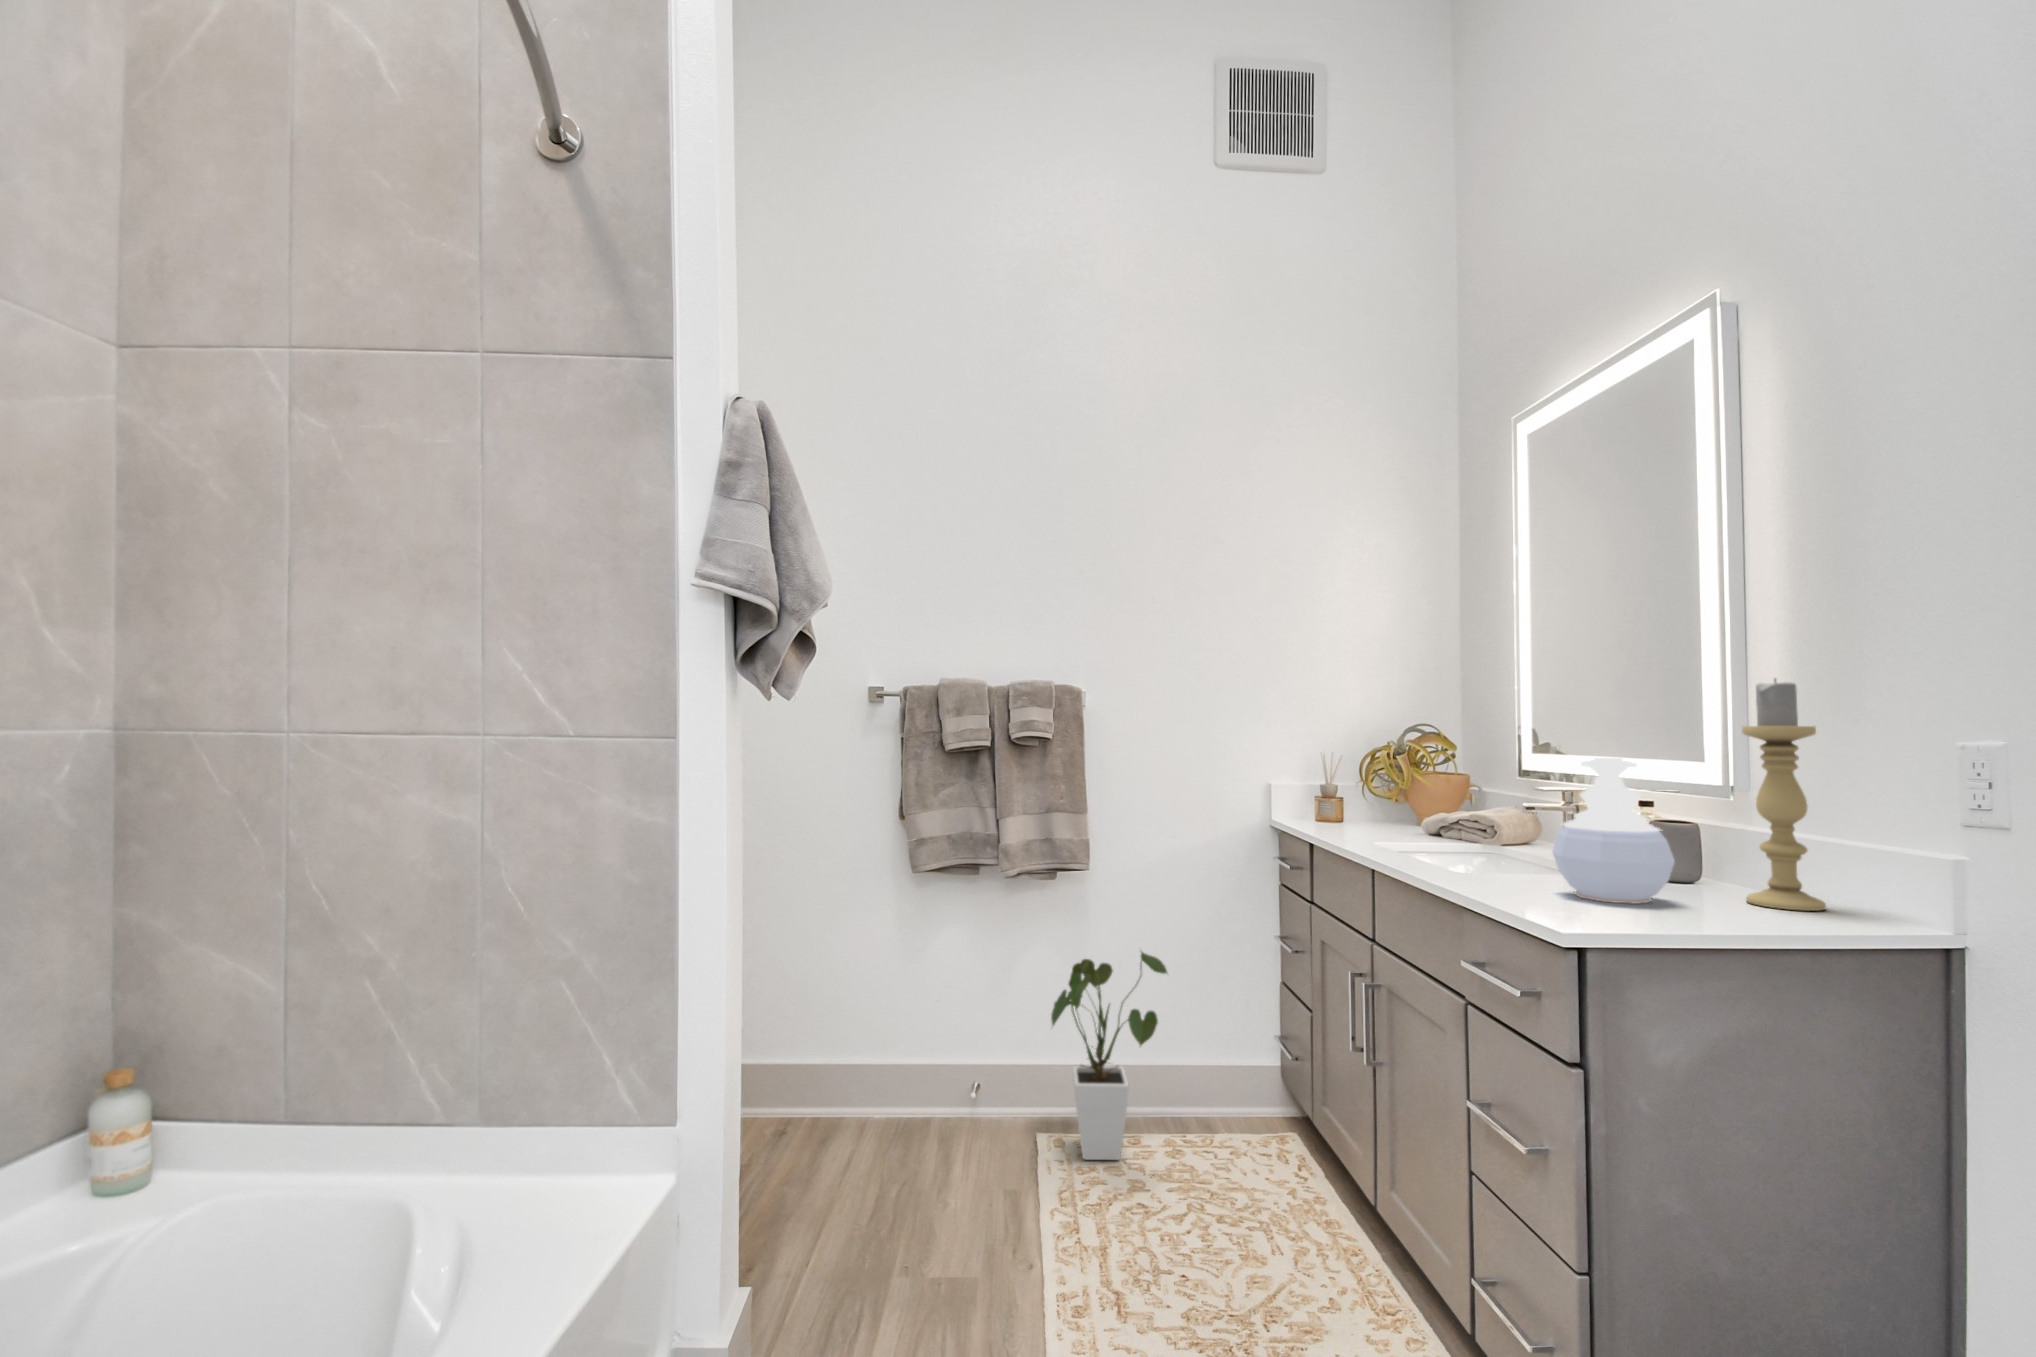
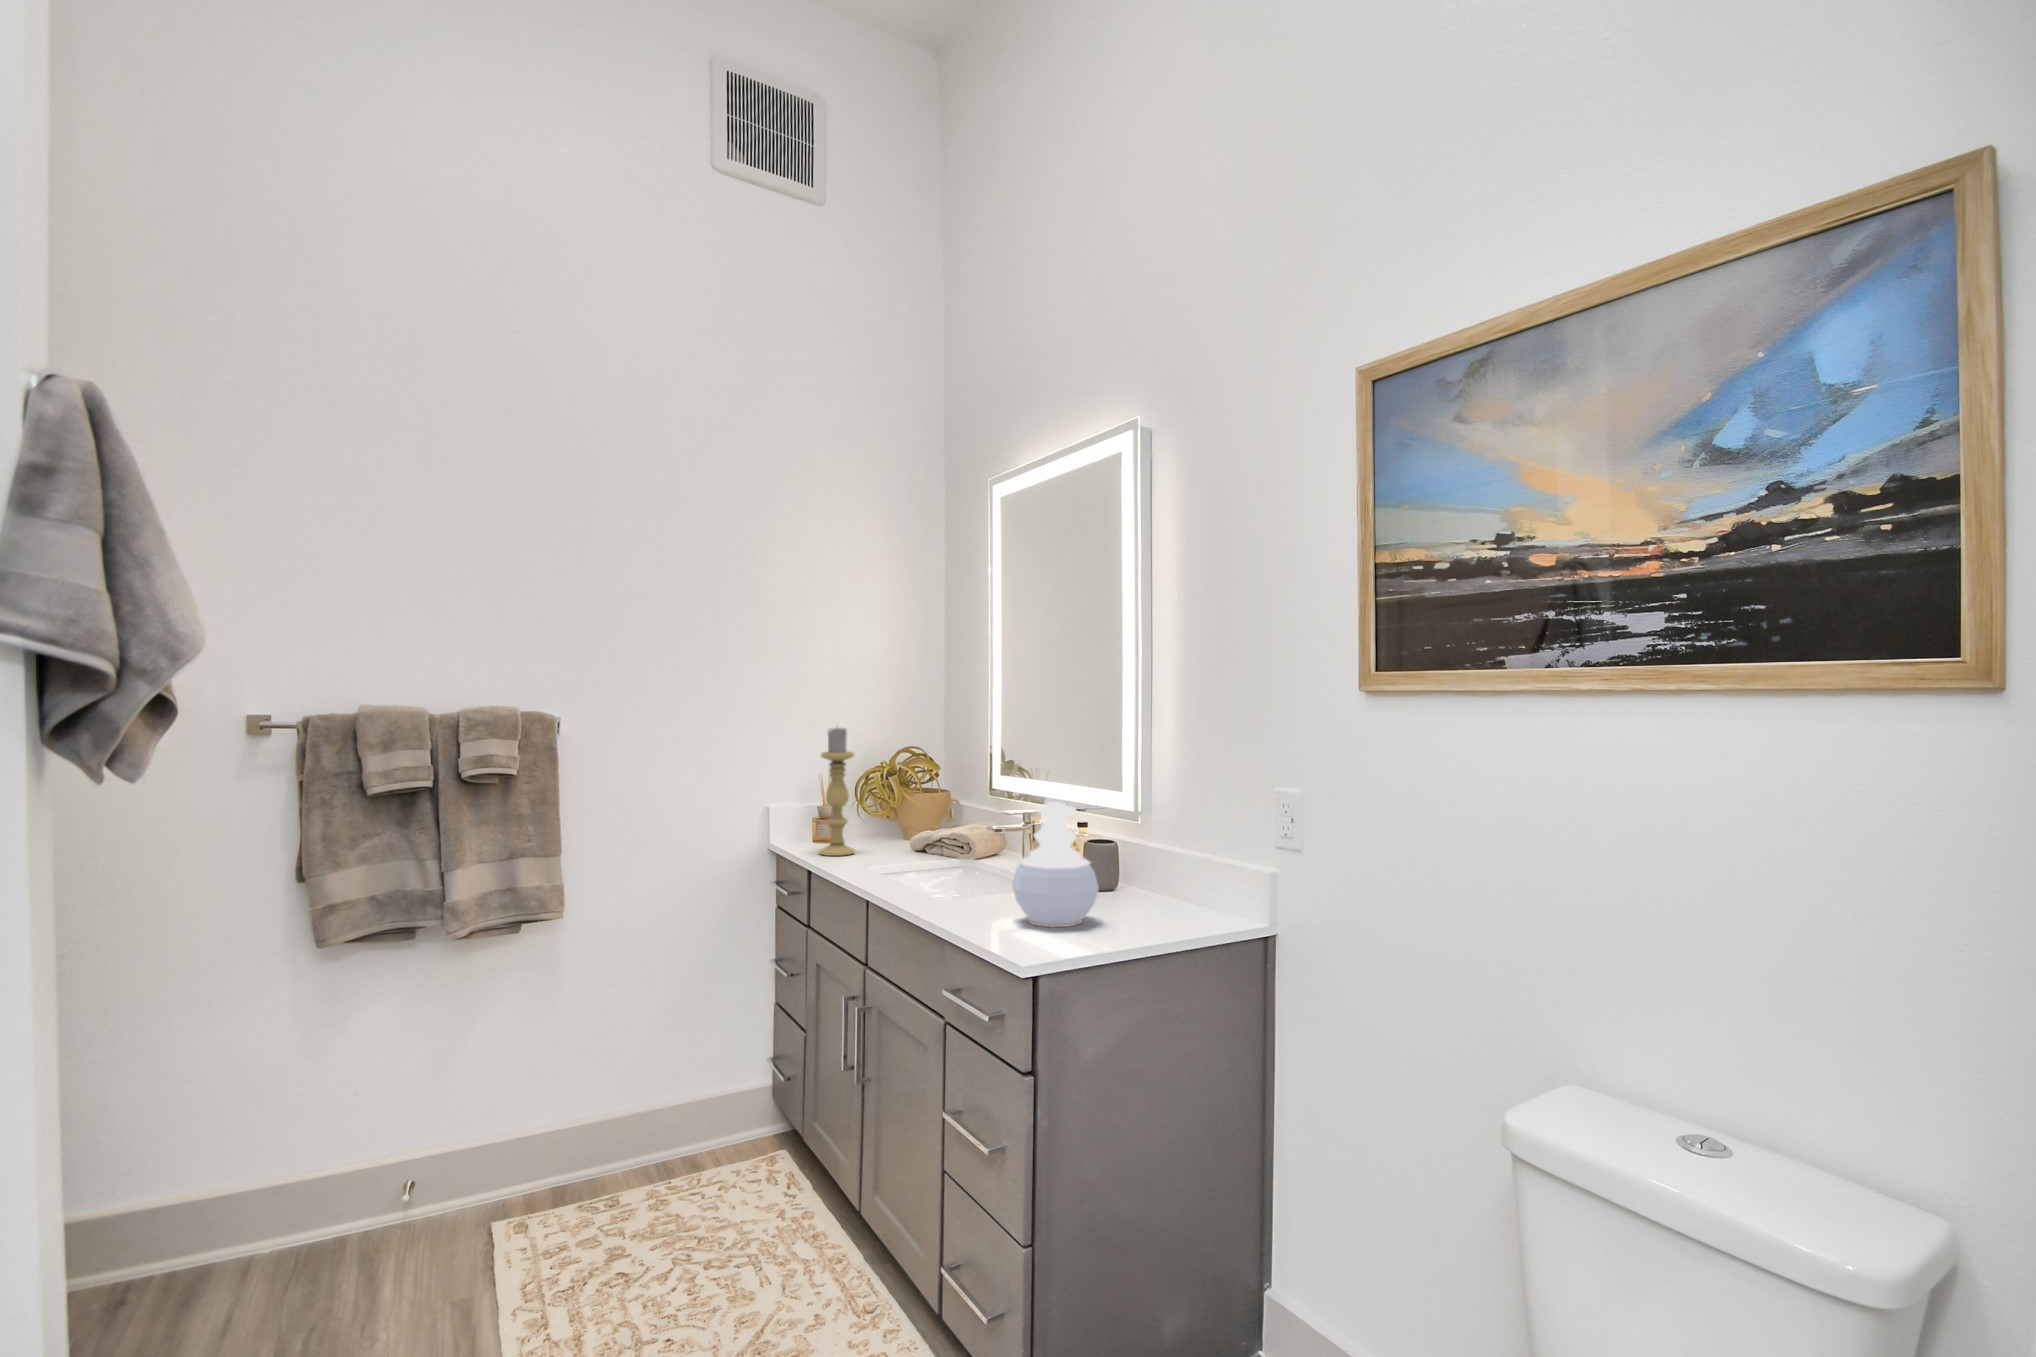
candle holder: present [1742,679,1826,911] -> present [819,727,855,856]
house plant: present [1051,952,1167,1160] -> none [514,993,656,1239]

